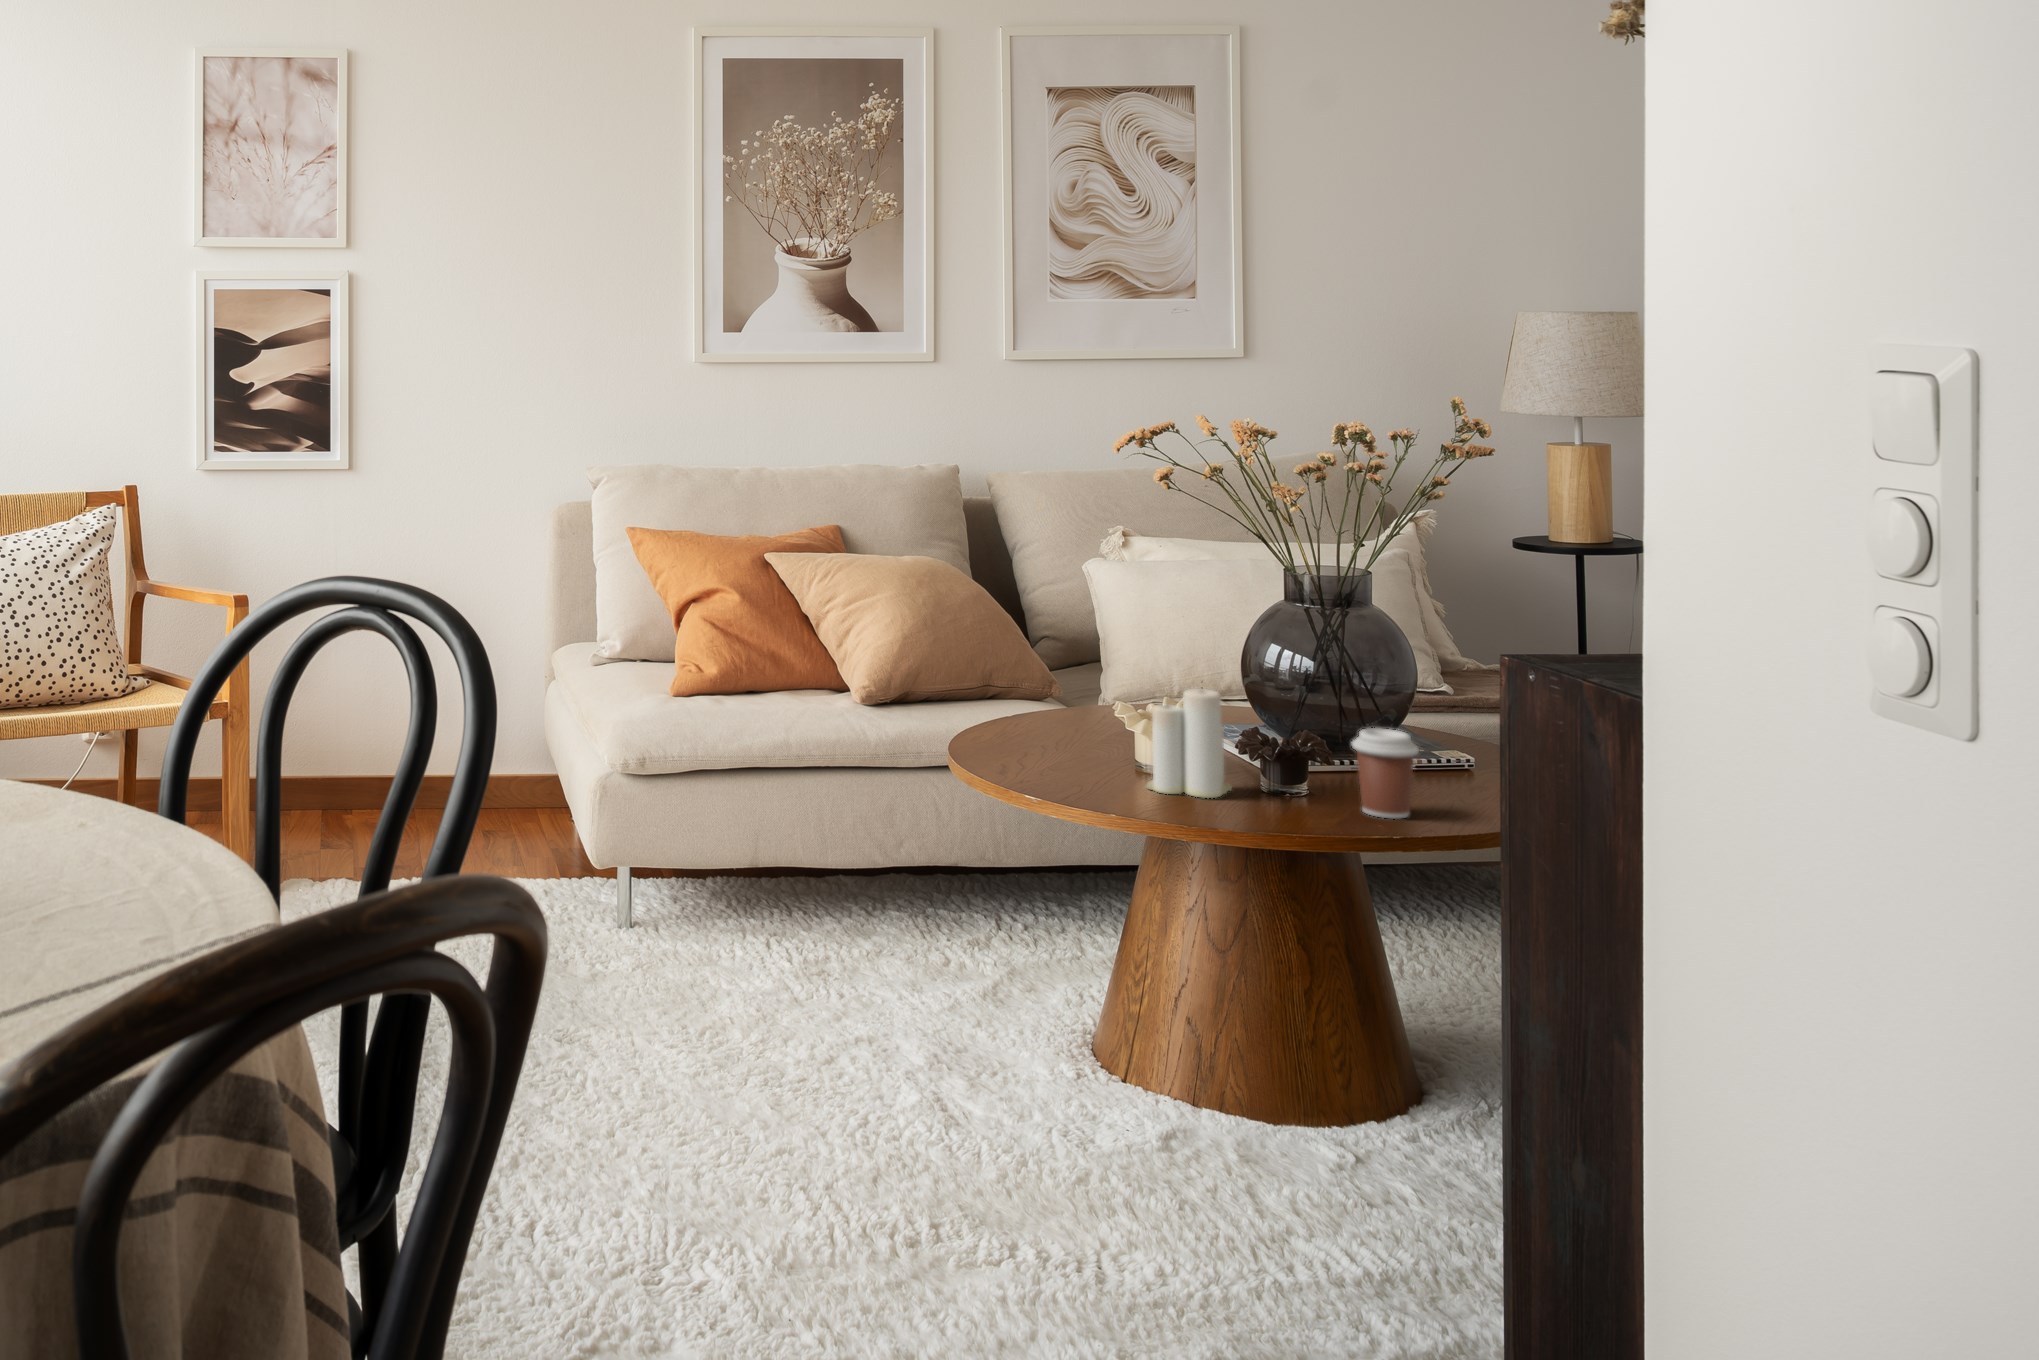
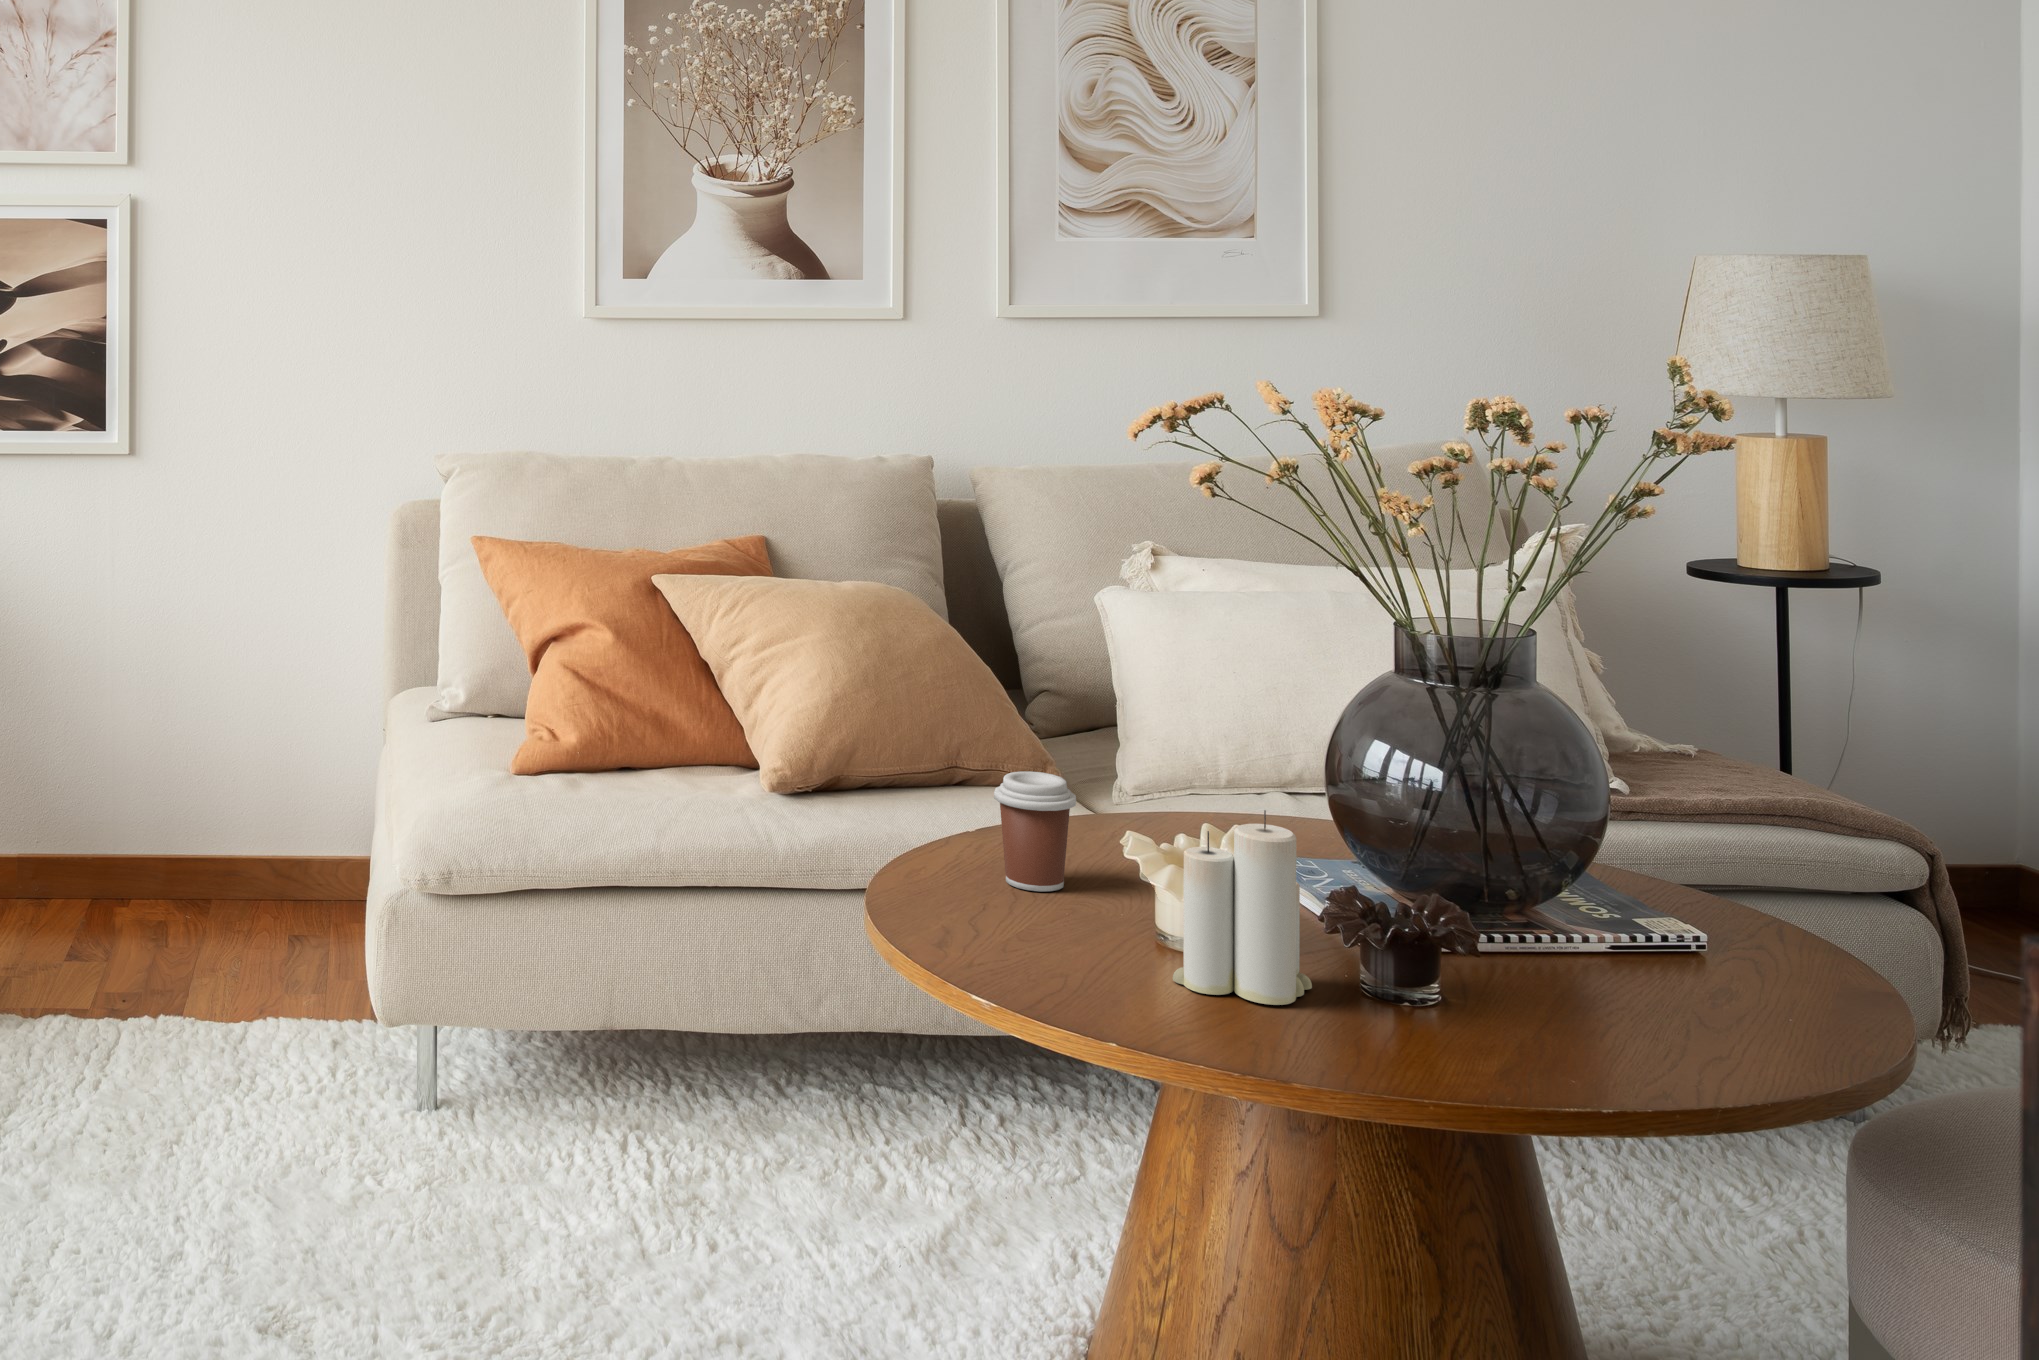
coffee cup: present [1352,728,1419,819] -> present [994,771,1076,891]

